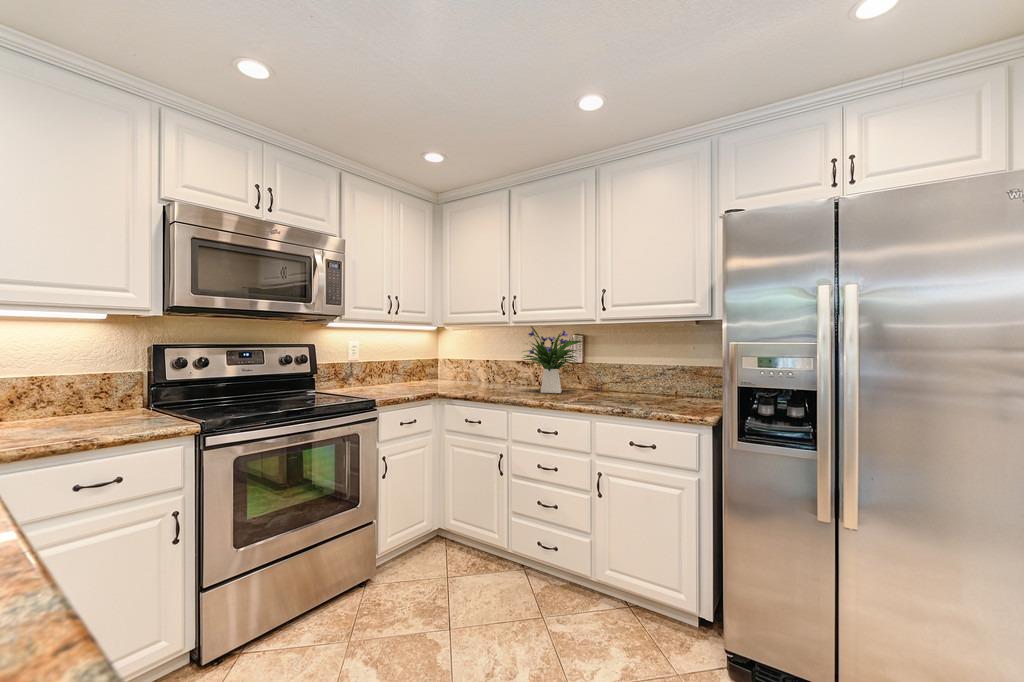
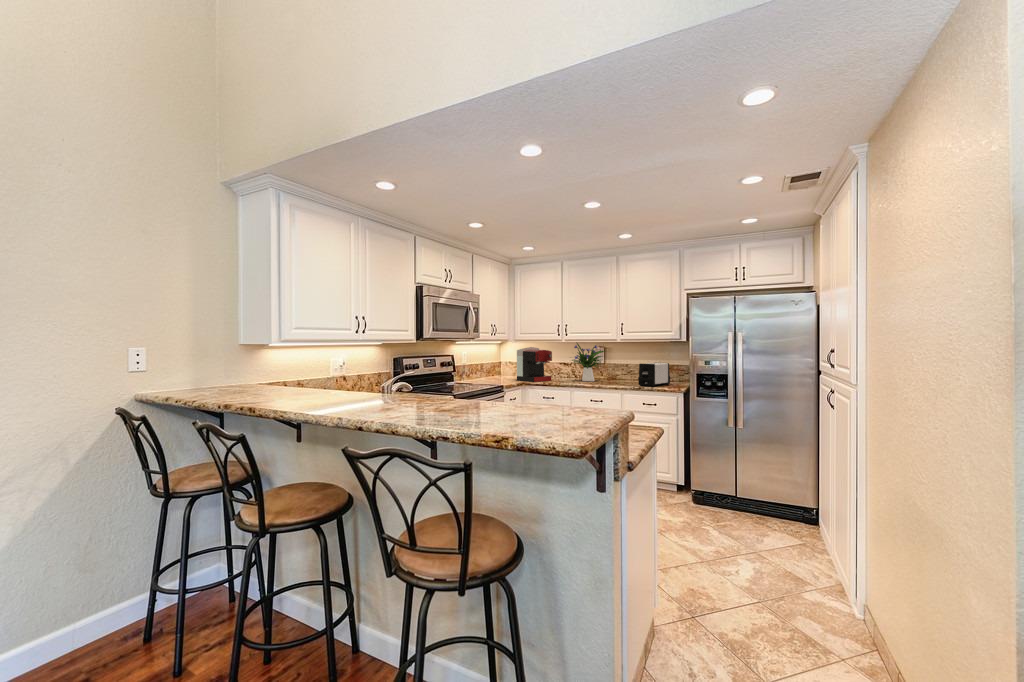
coffee maker: none [436,334,492,392] -> present [517,347,552,382]
toaster: none [626,362,691,409] -> present [638,363,670,387]

